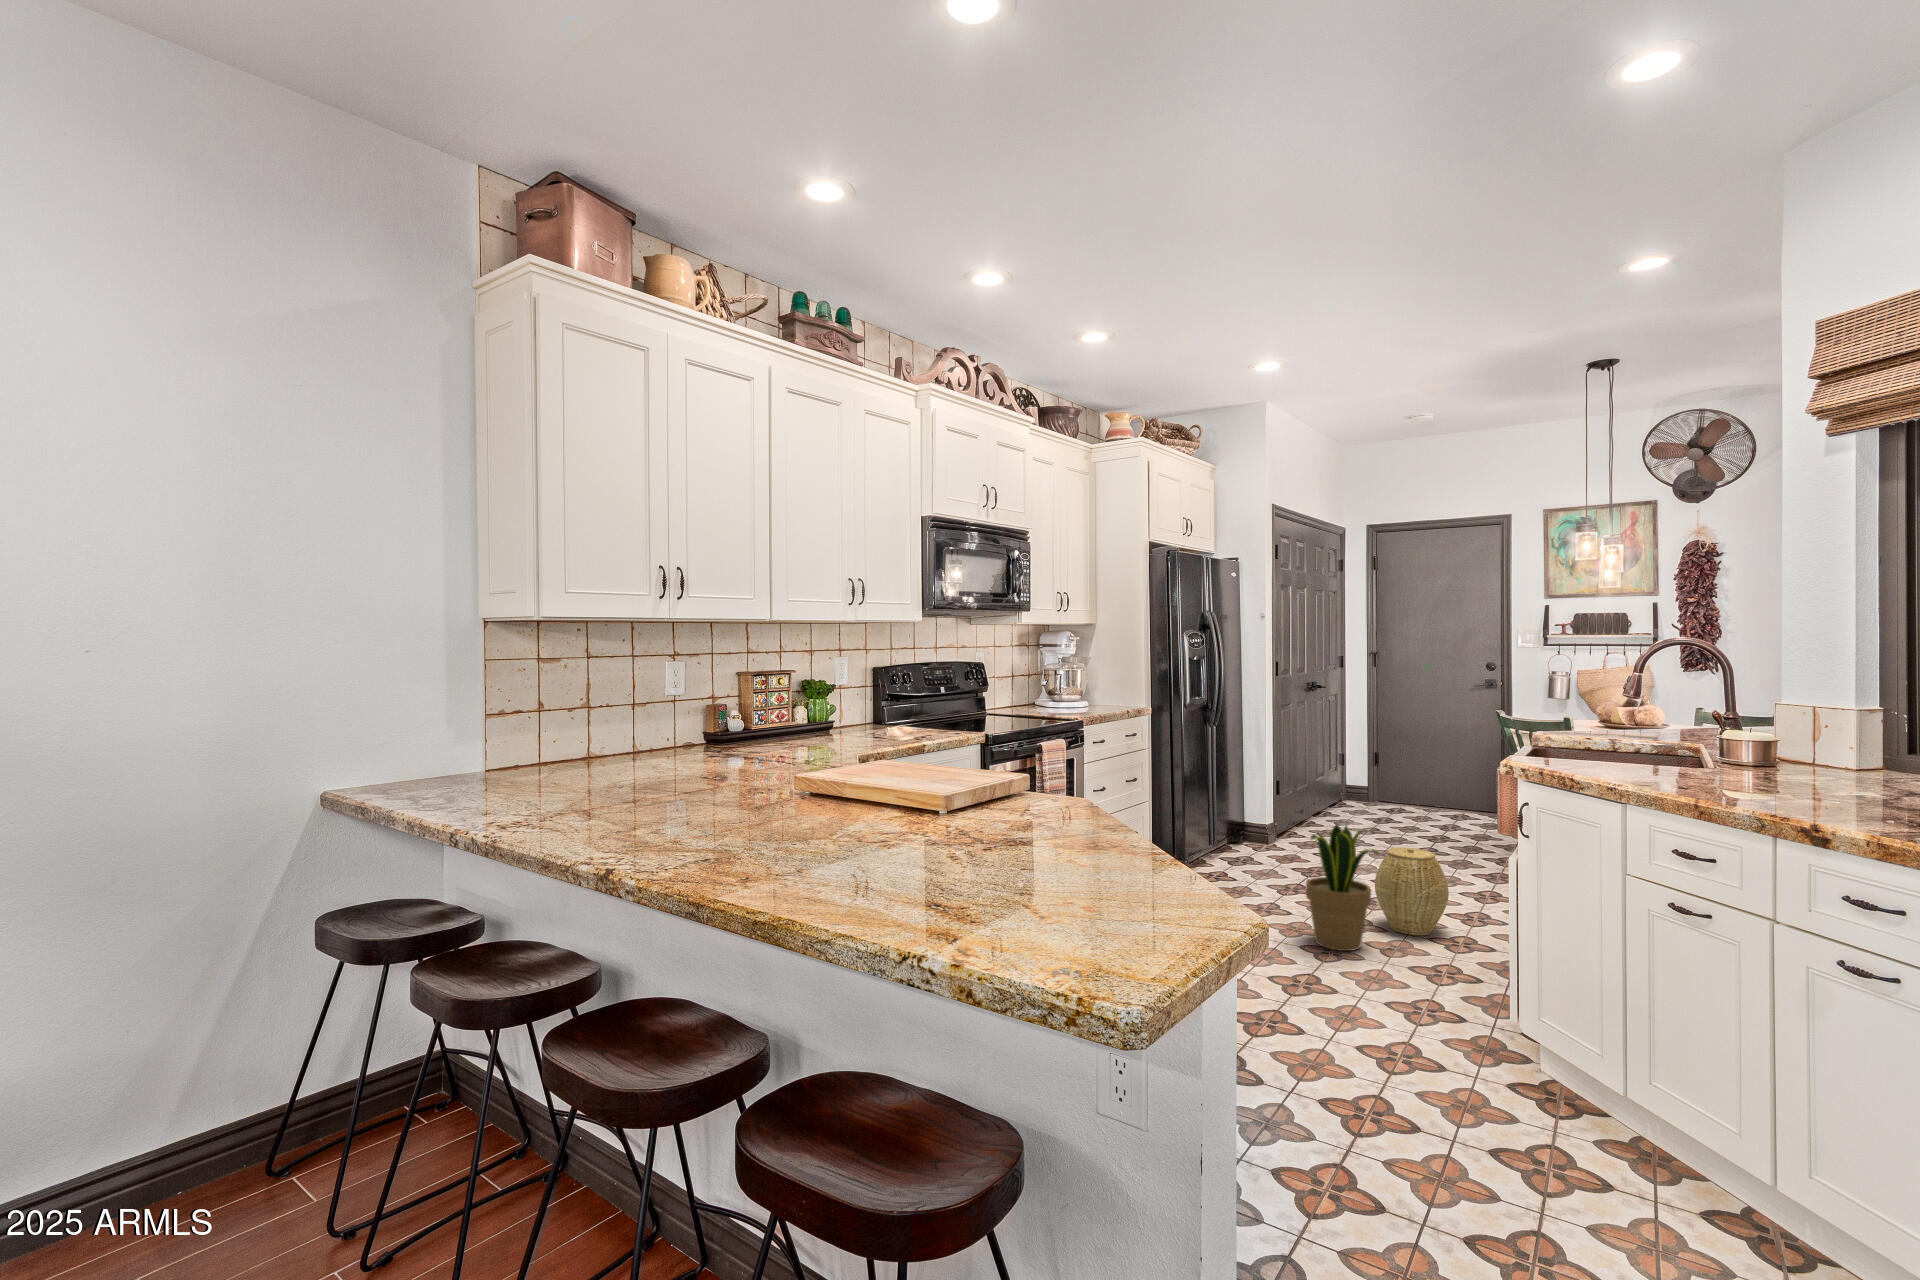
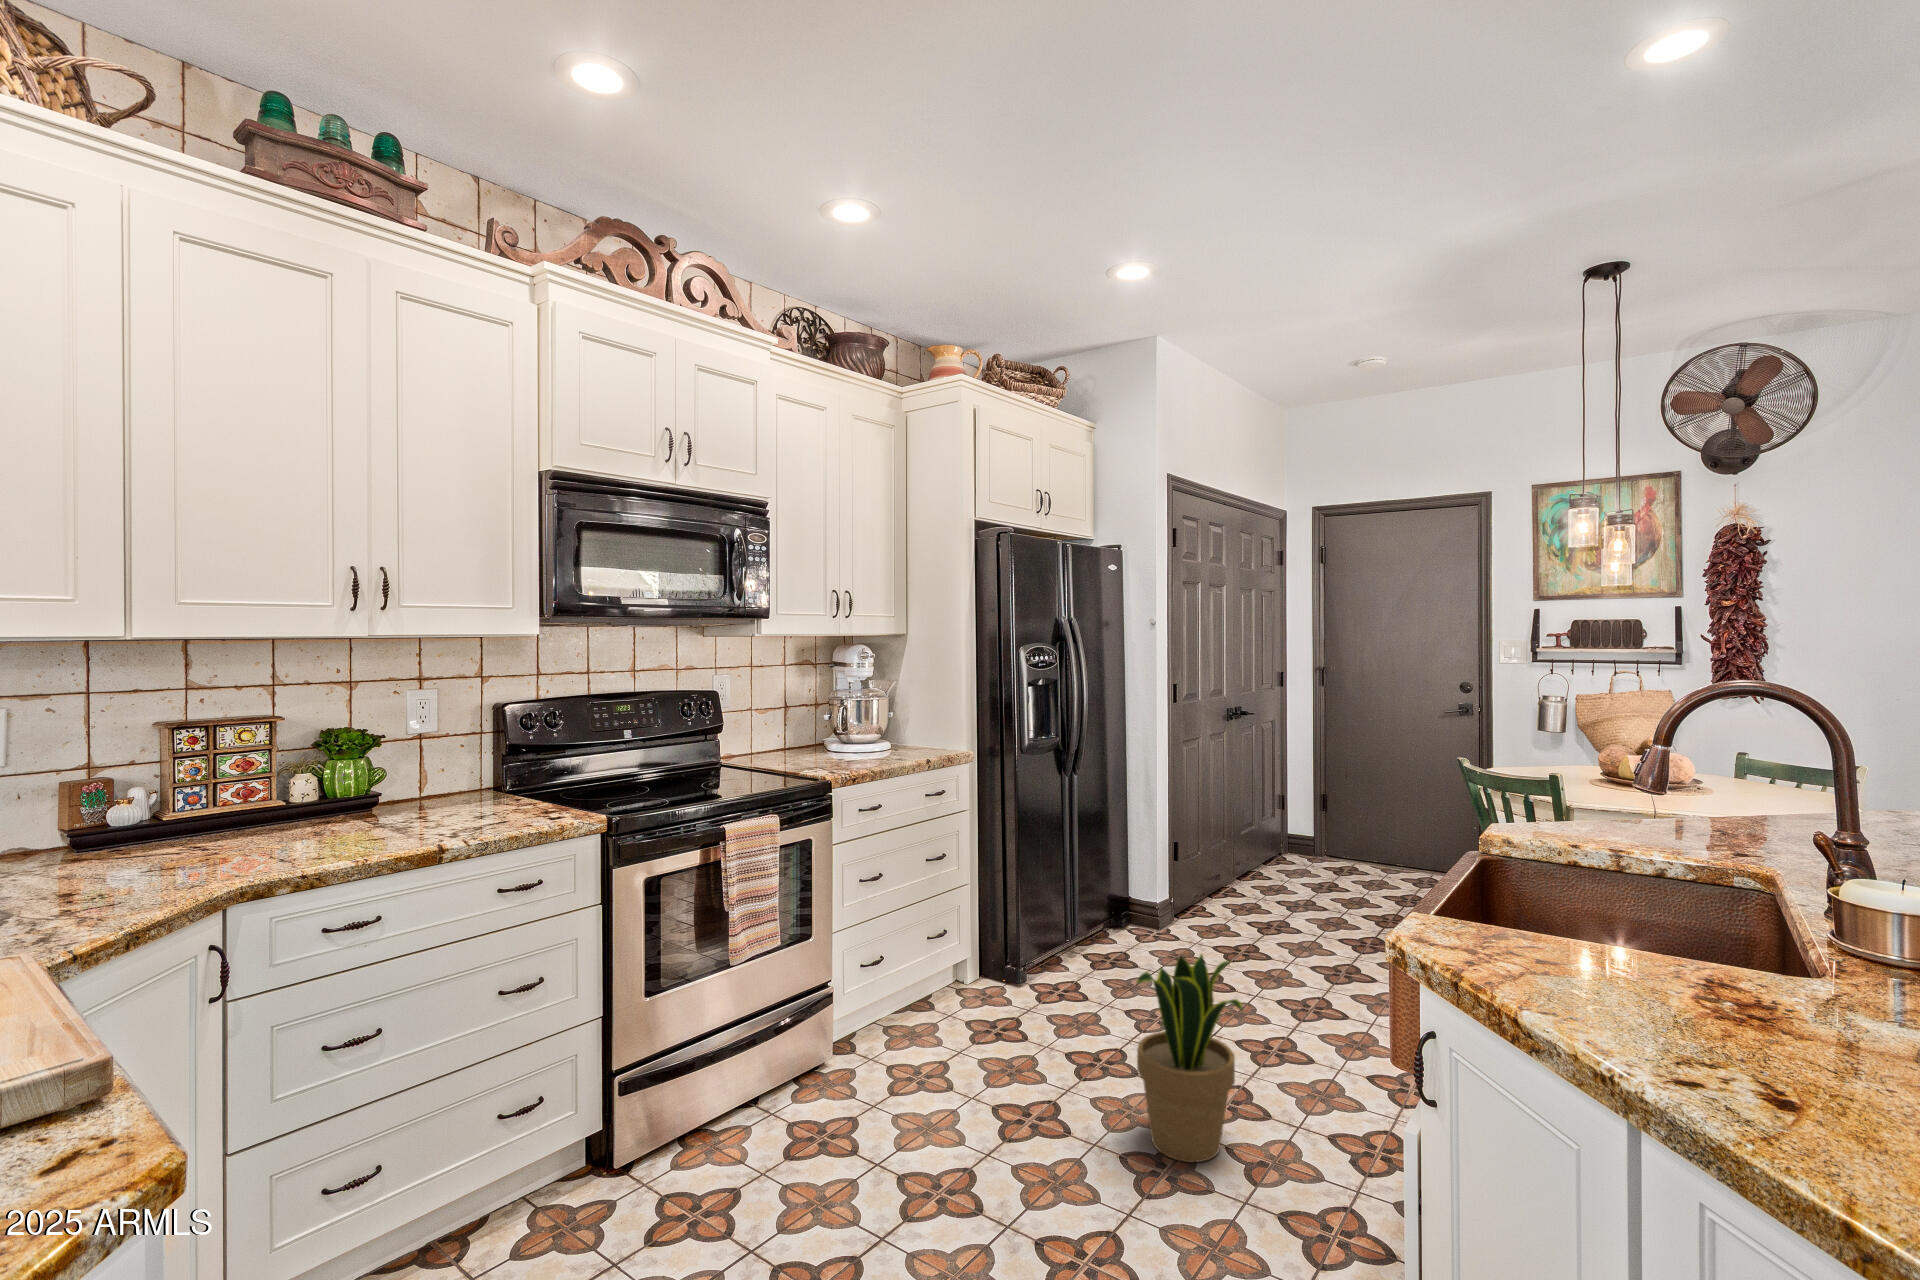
woven basket: present [1375,847,1449,935] -> none [1256,978,1365,1123]

